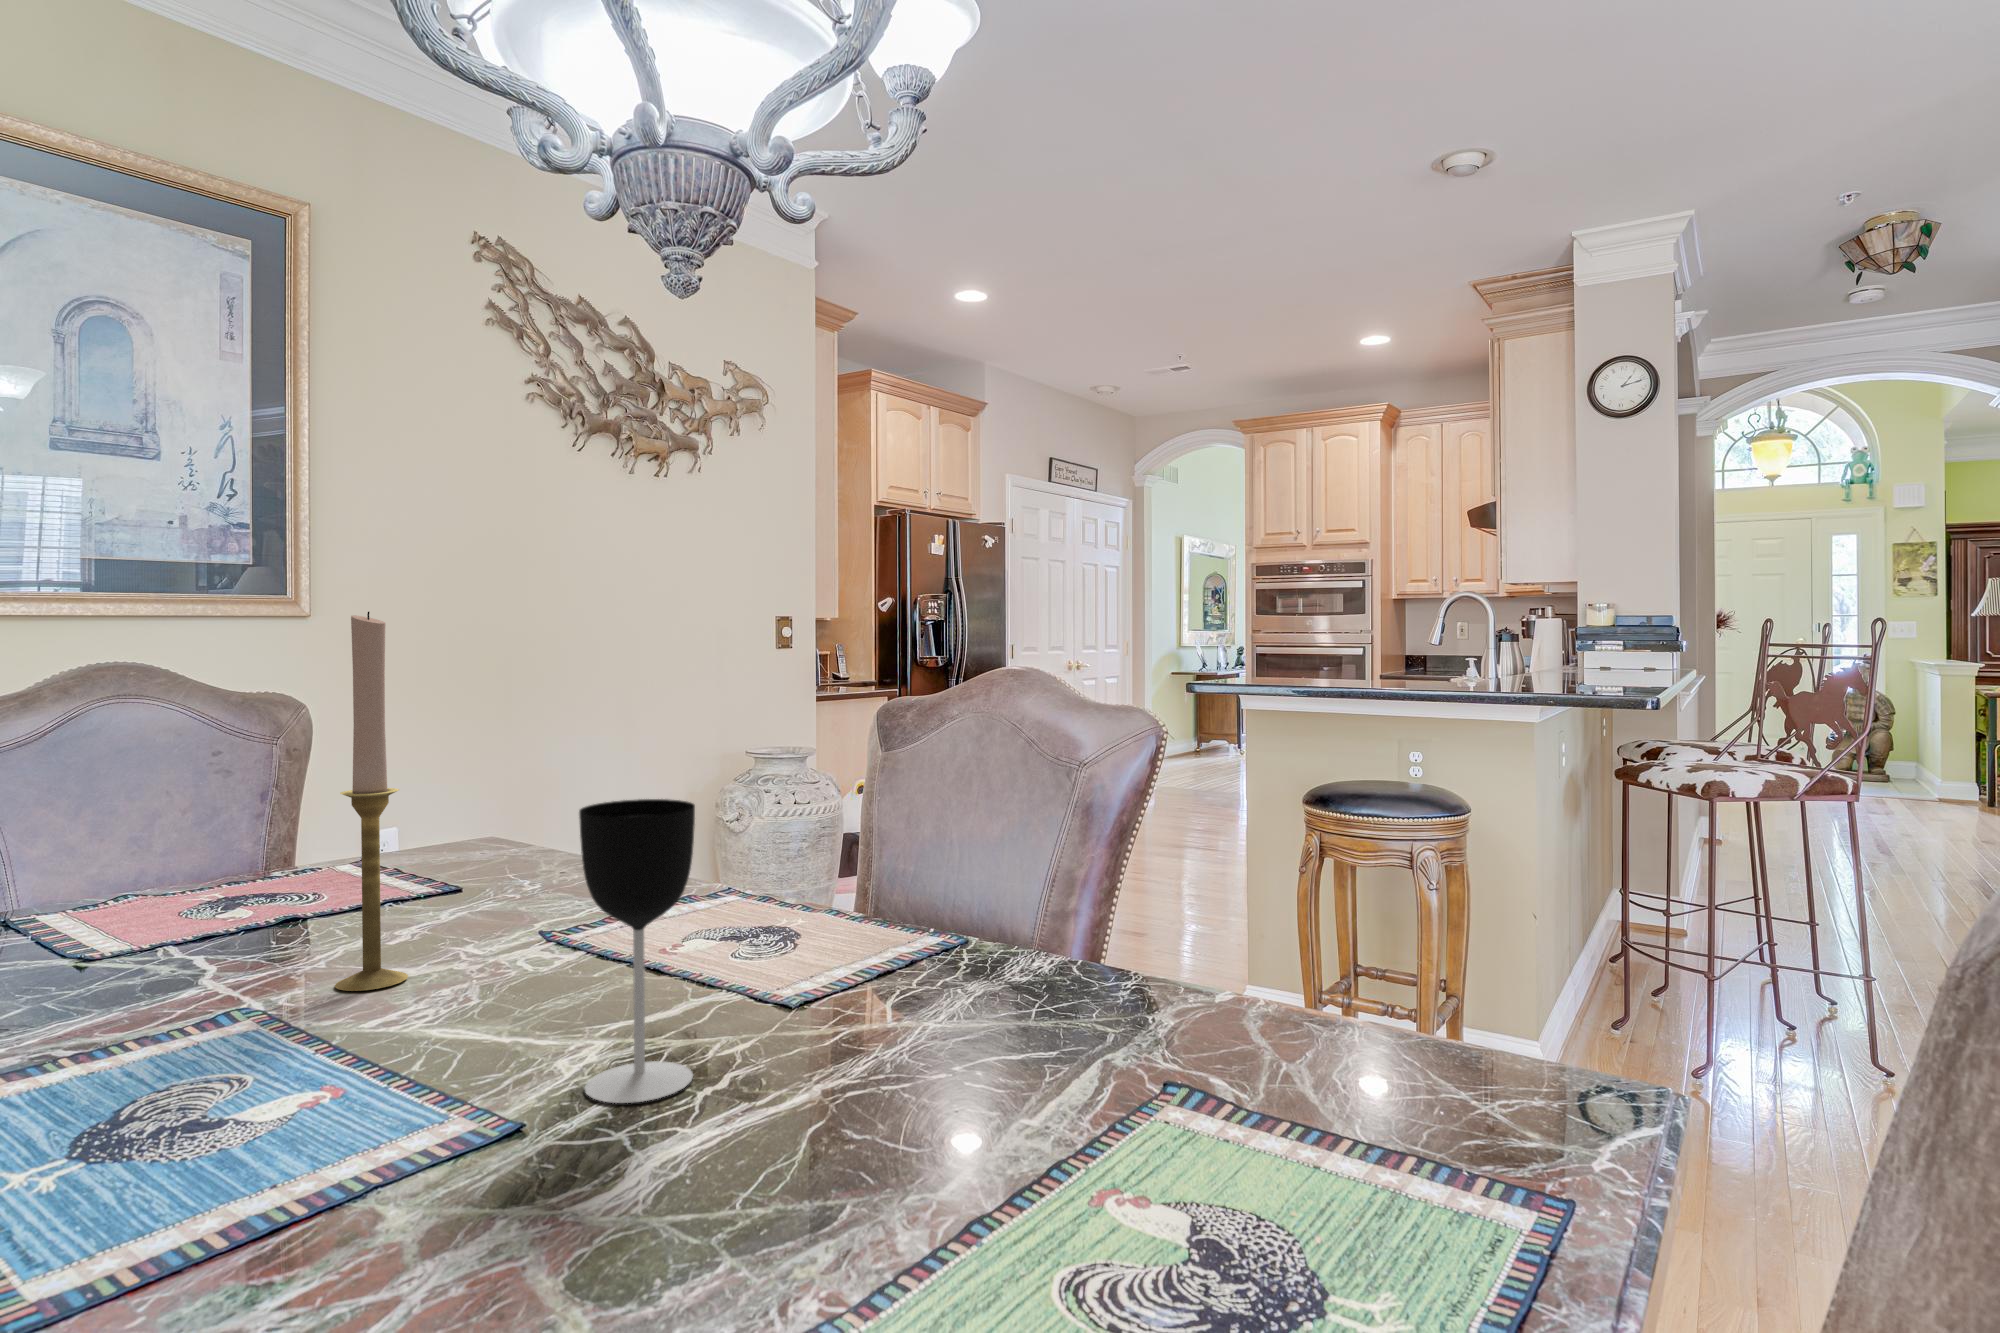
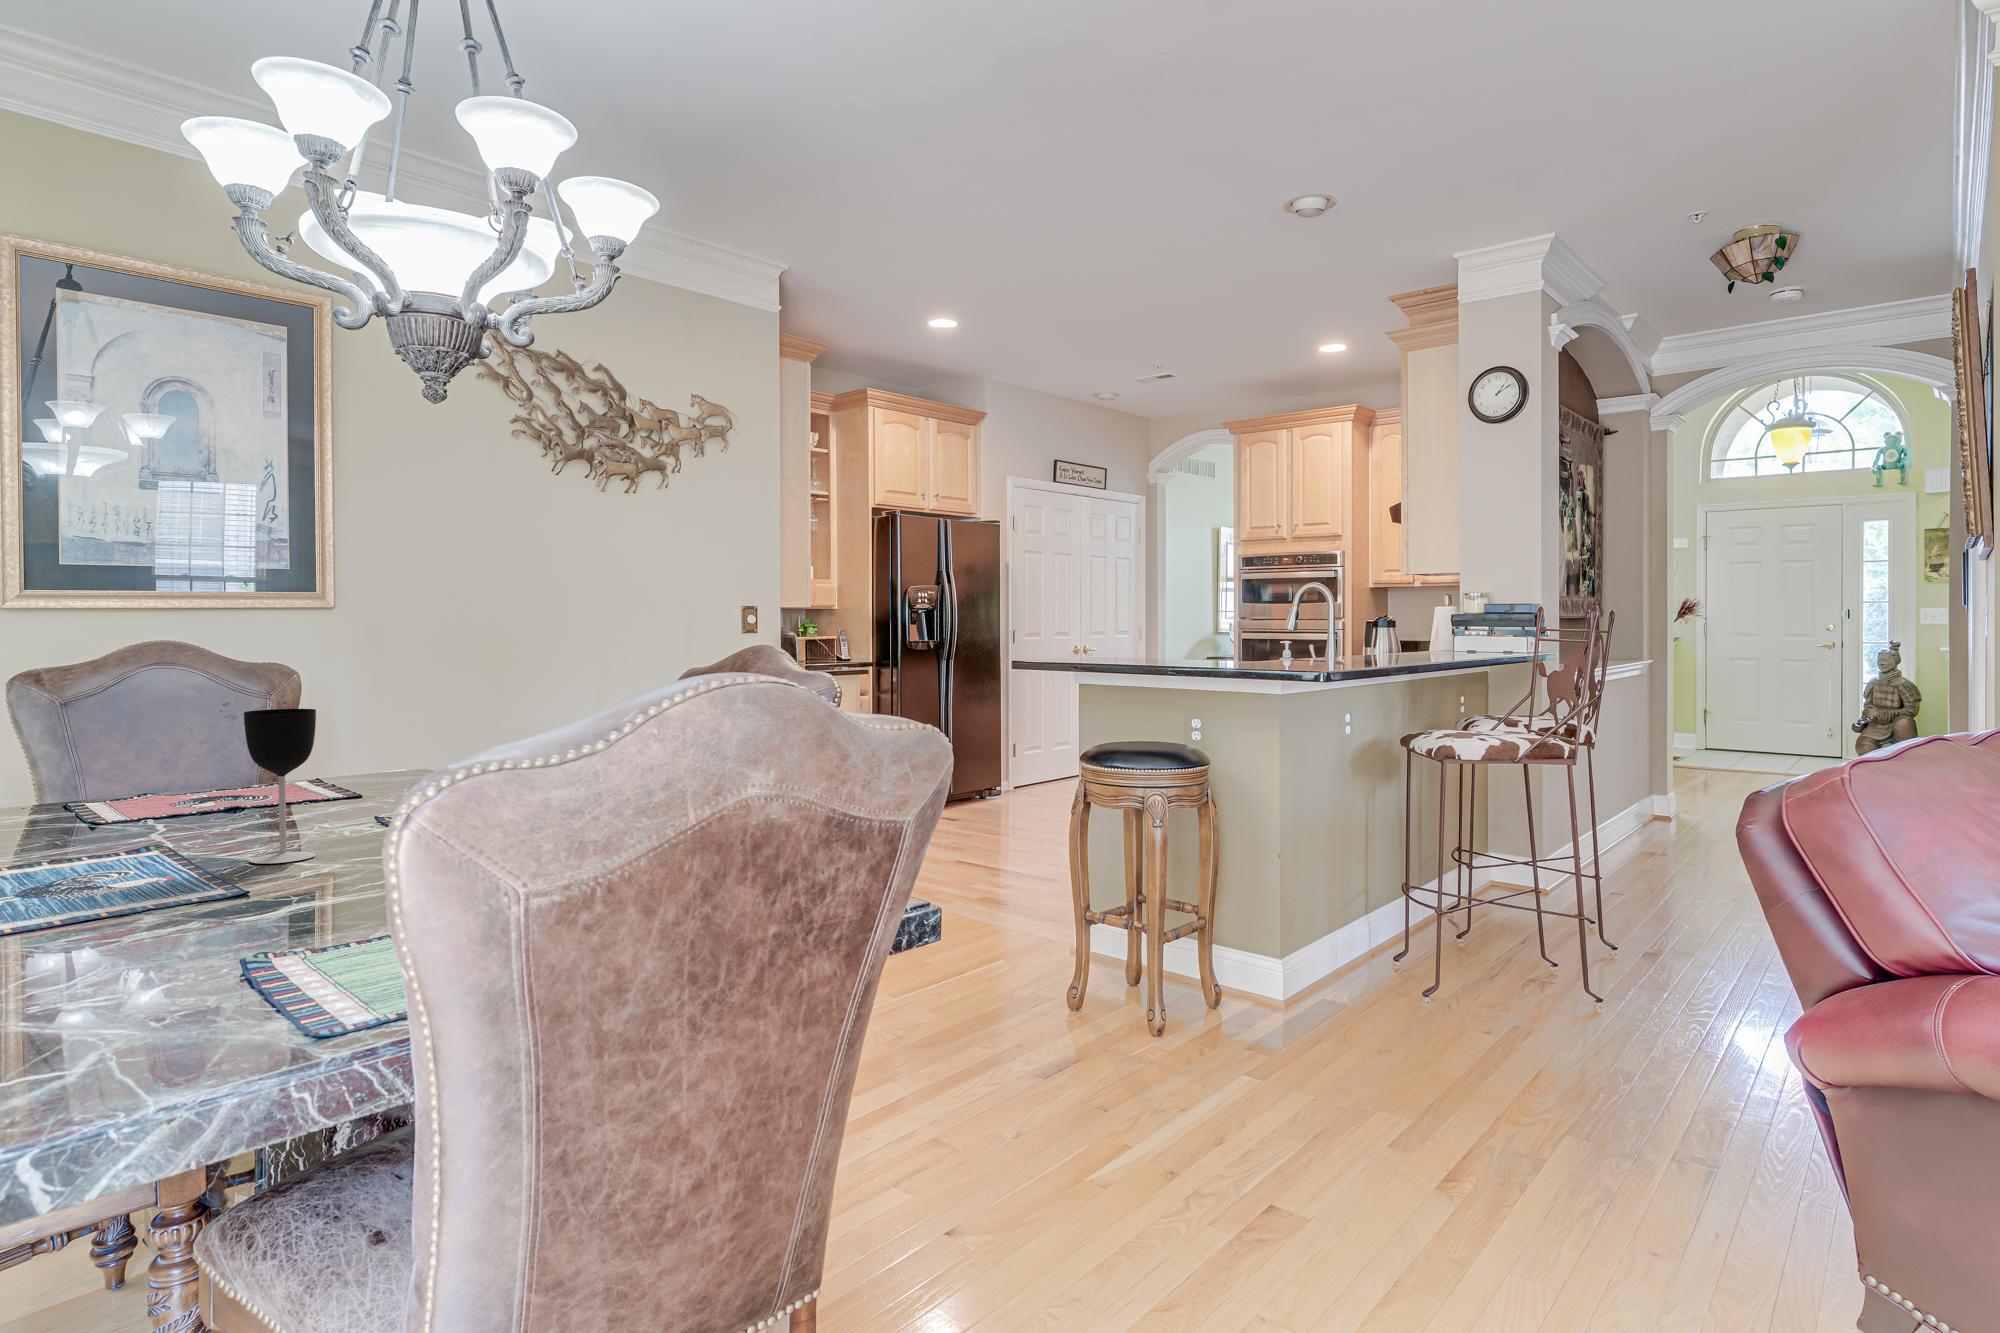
candlestick: present [335,612,408,991] -> none [190,605,236,824]

